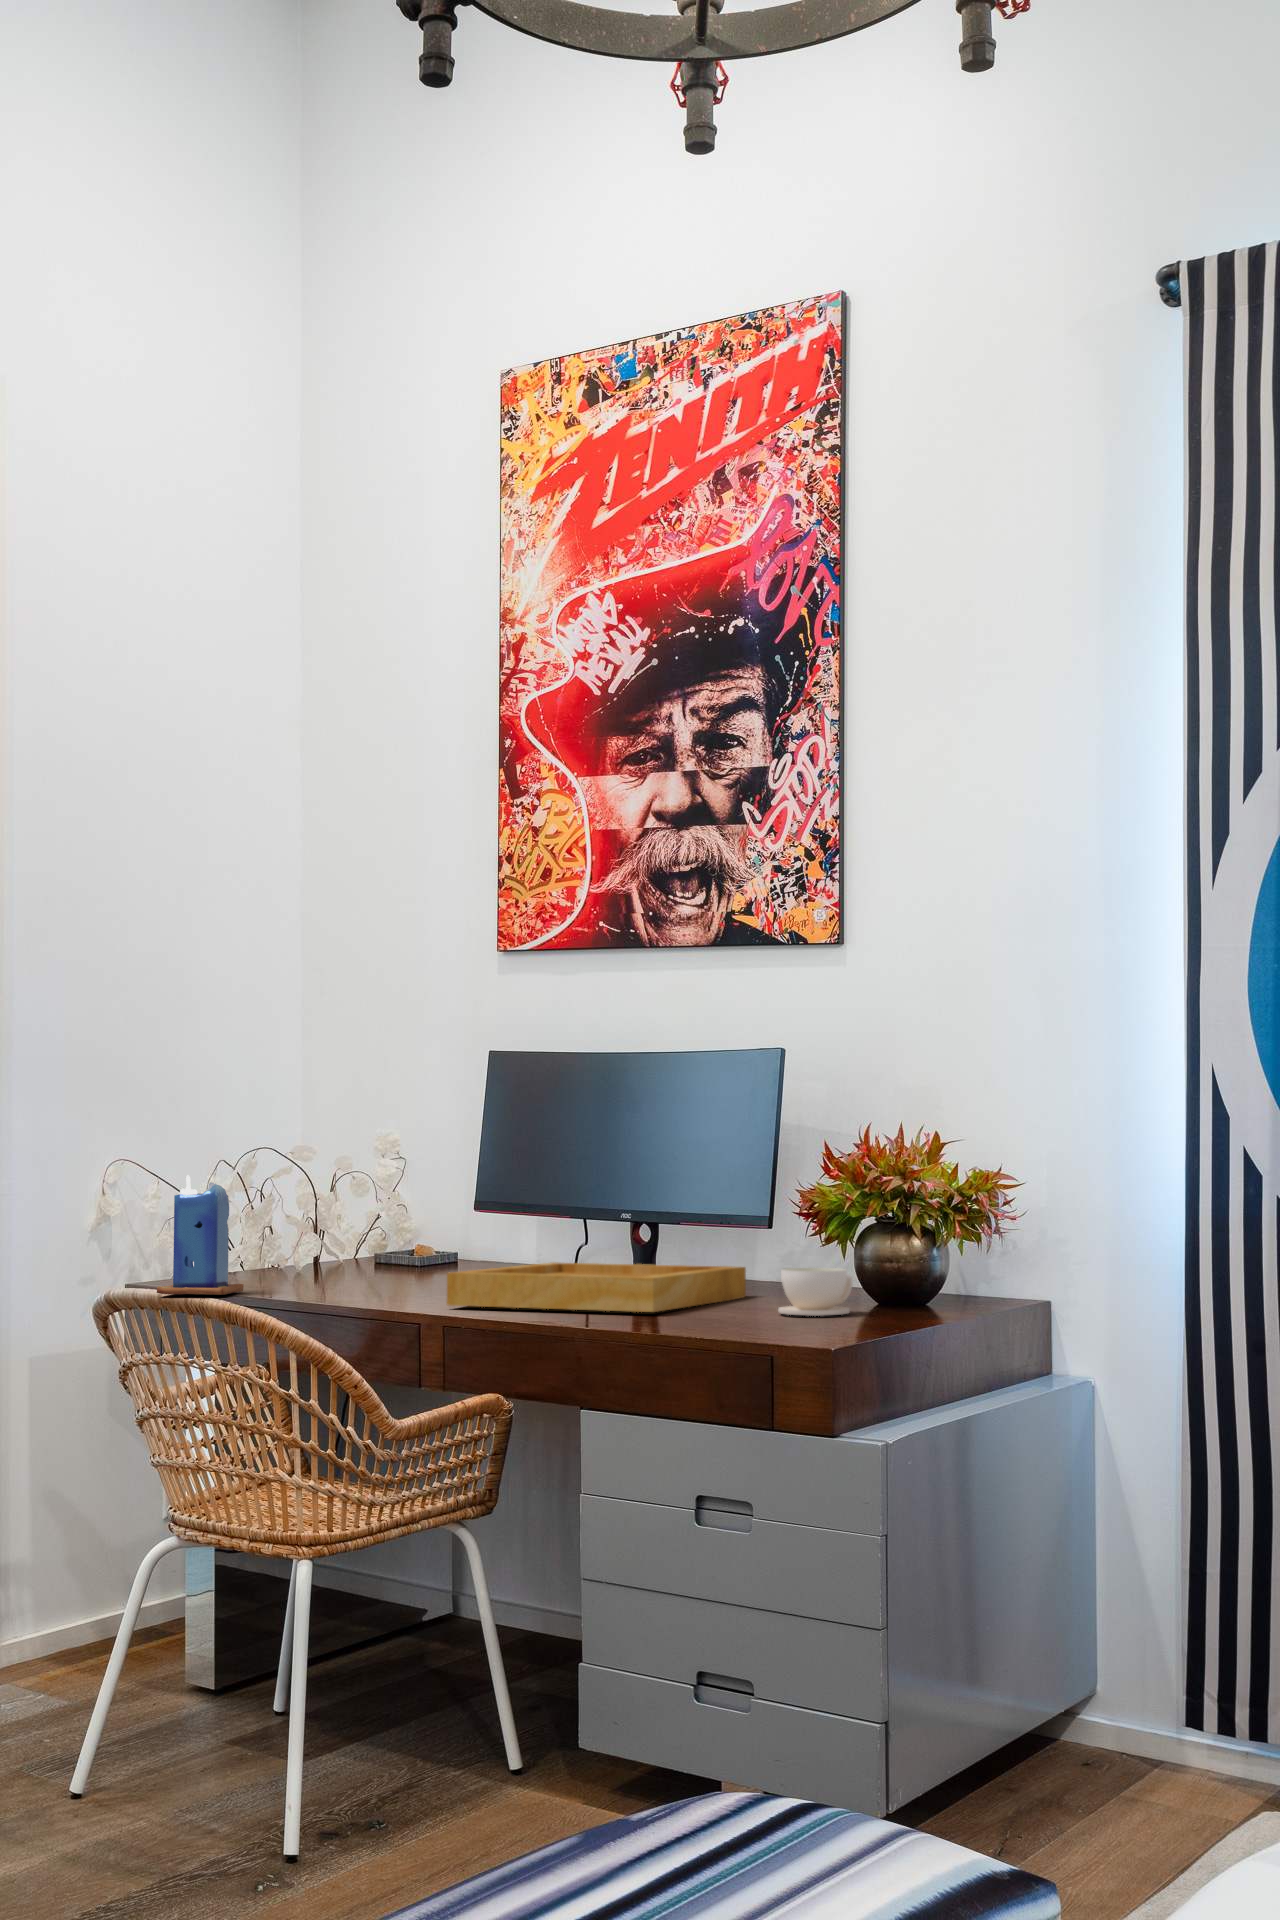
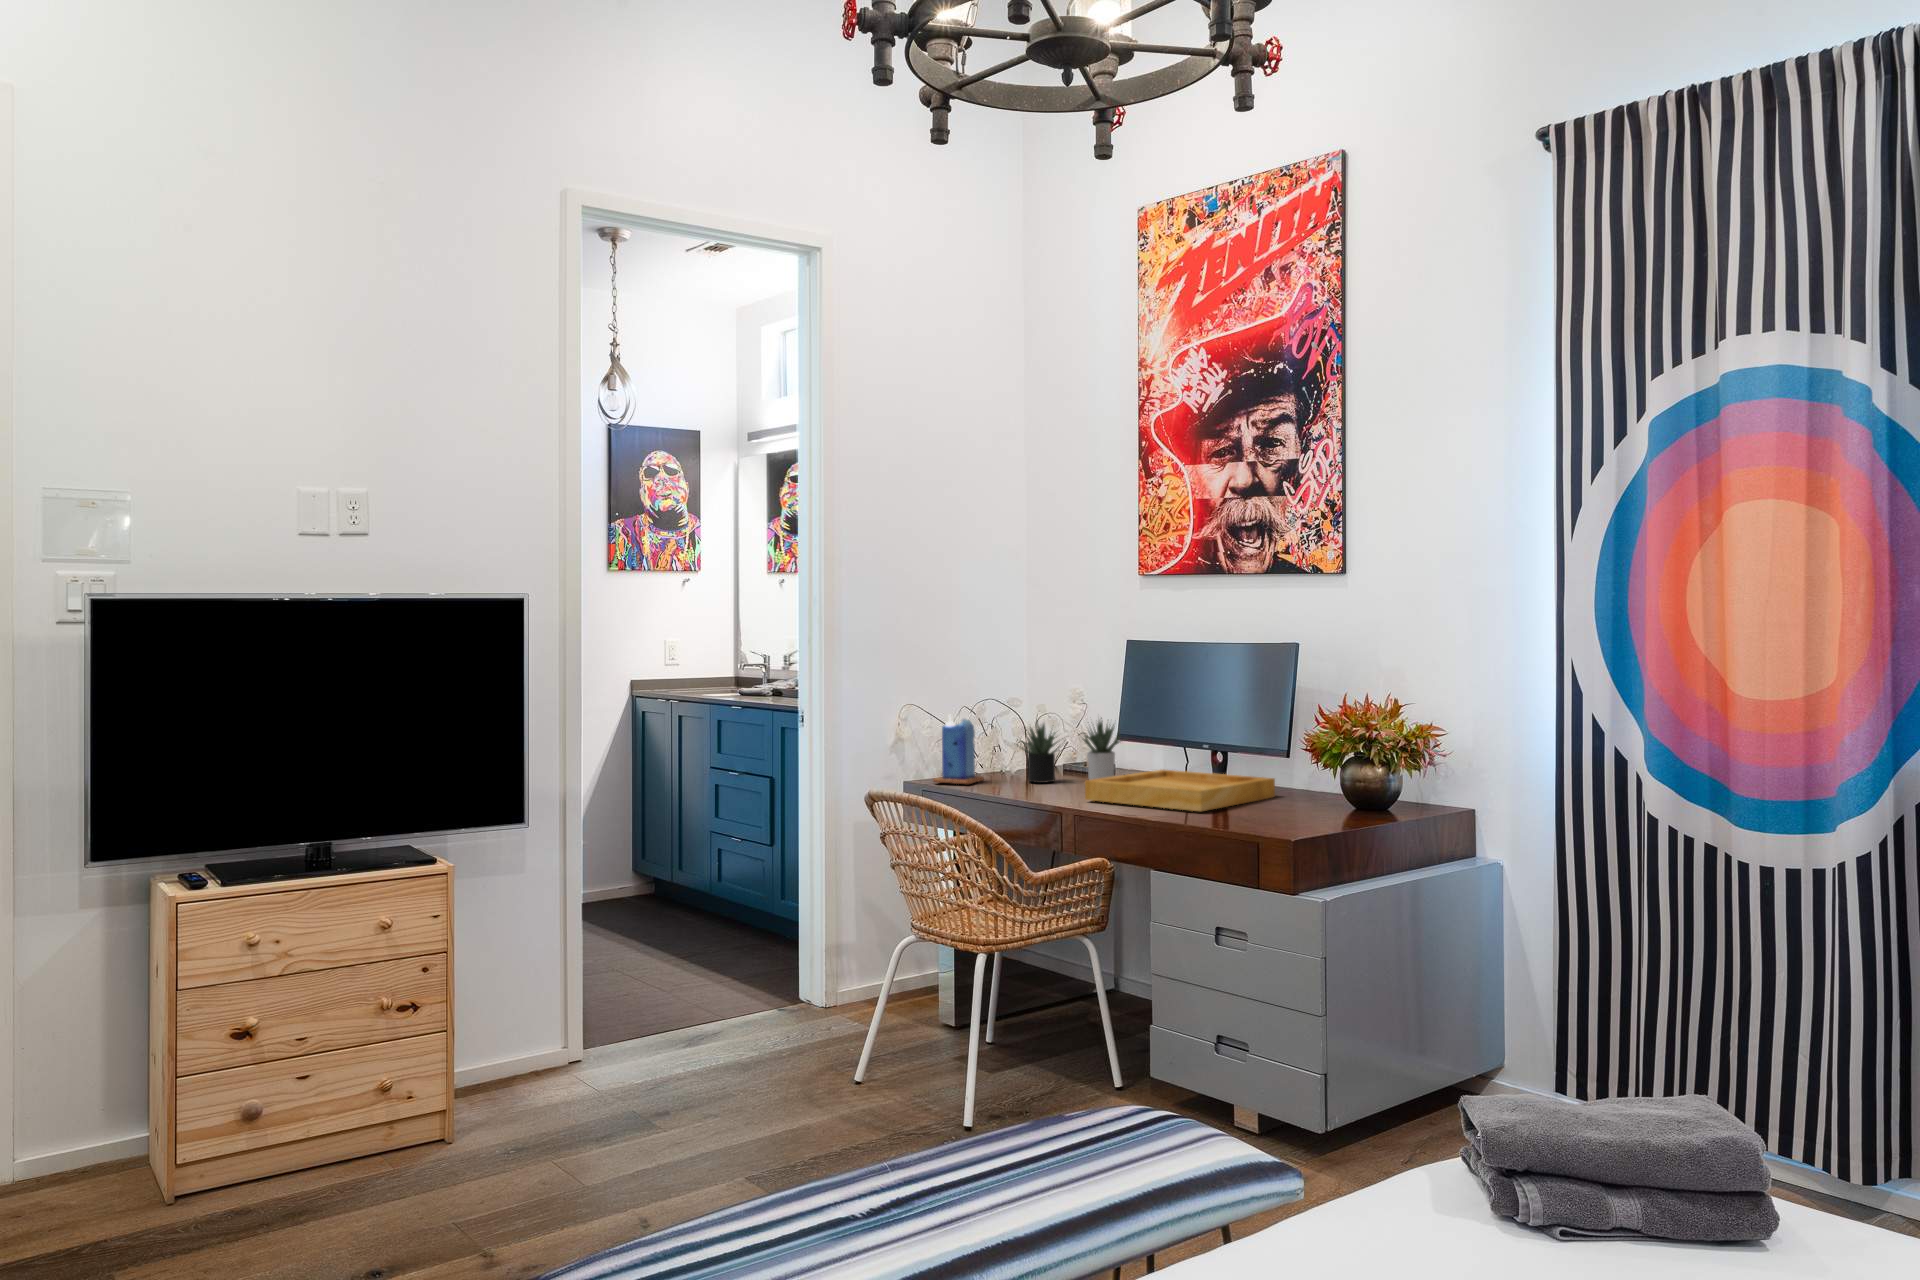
succulent plant: none [293,1174,494,1290] -> present [1016,718,1121,783]
coffee cup: present [778,1268,853,1316] -> none [1279,786,1329,819]

